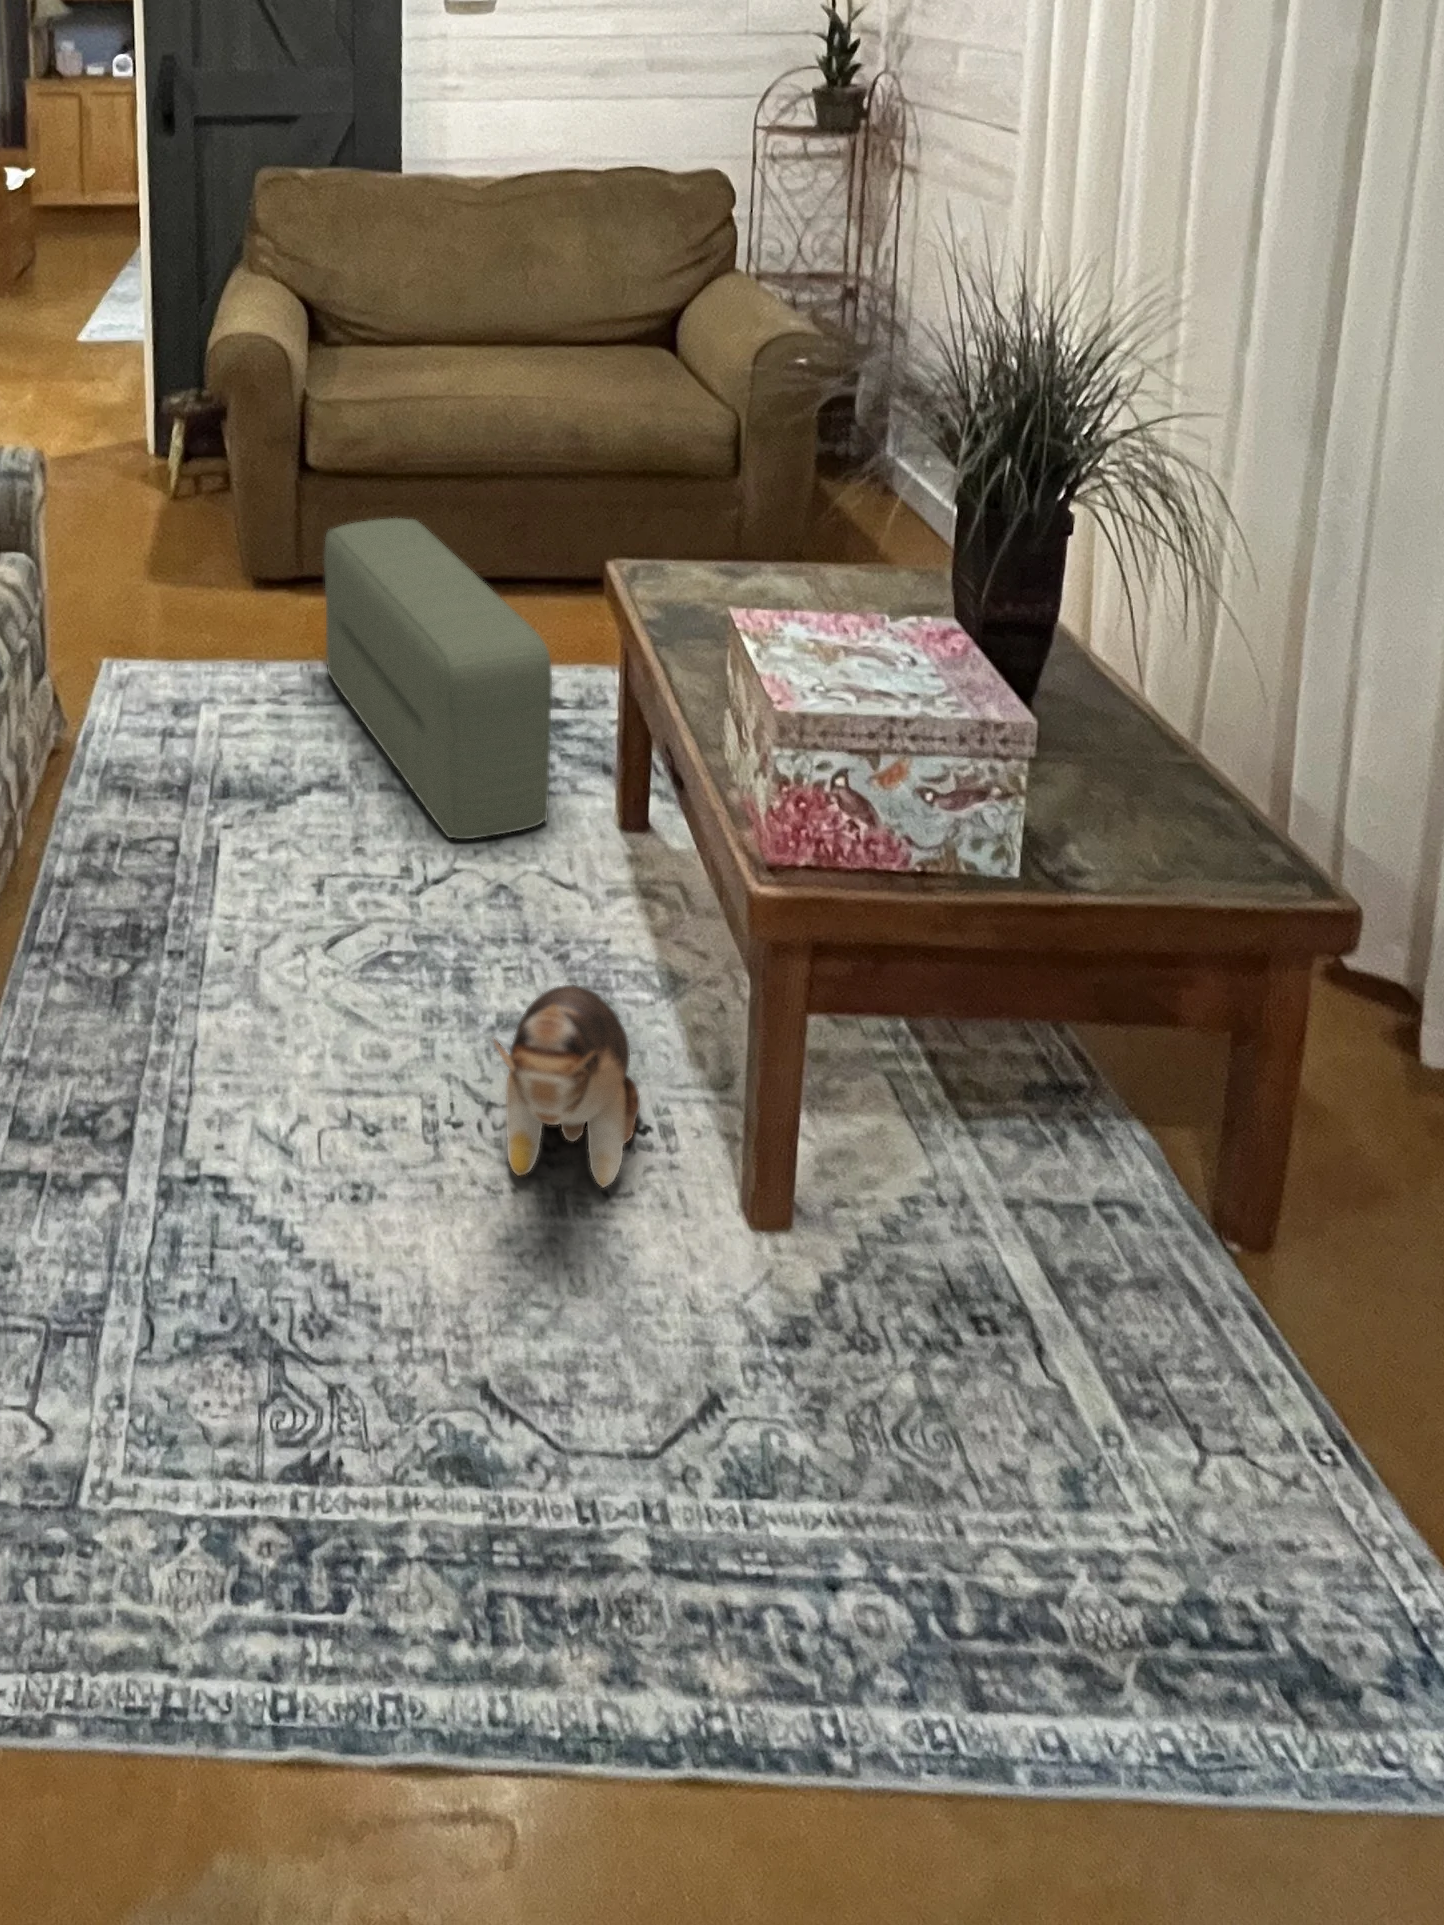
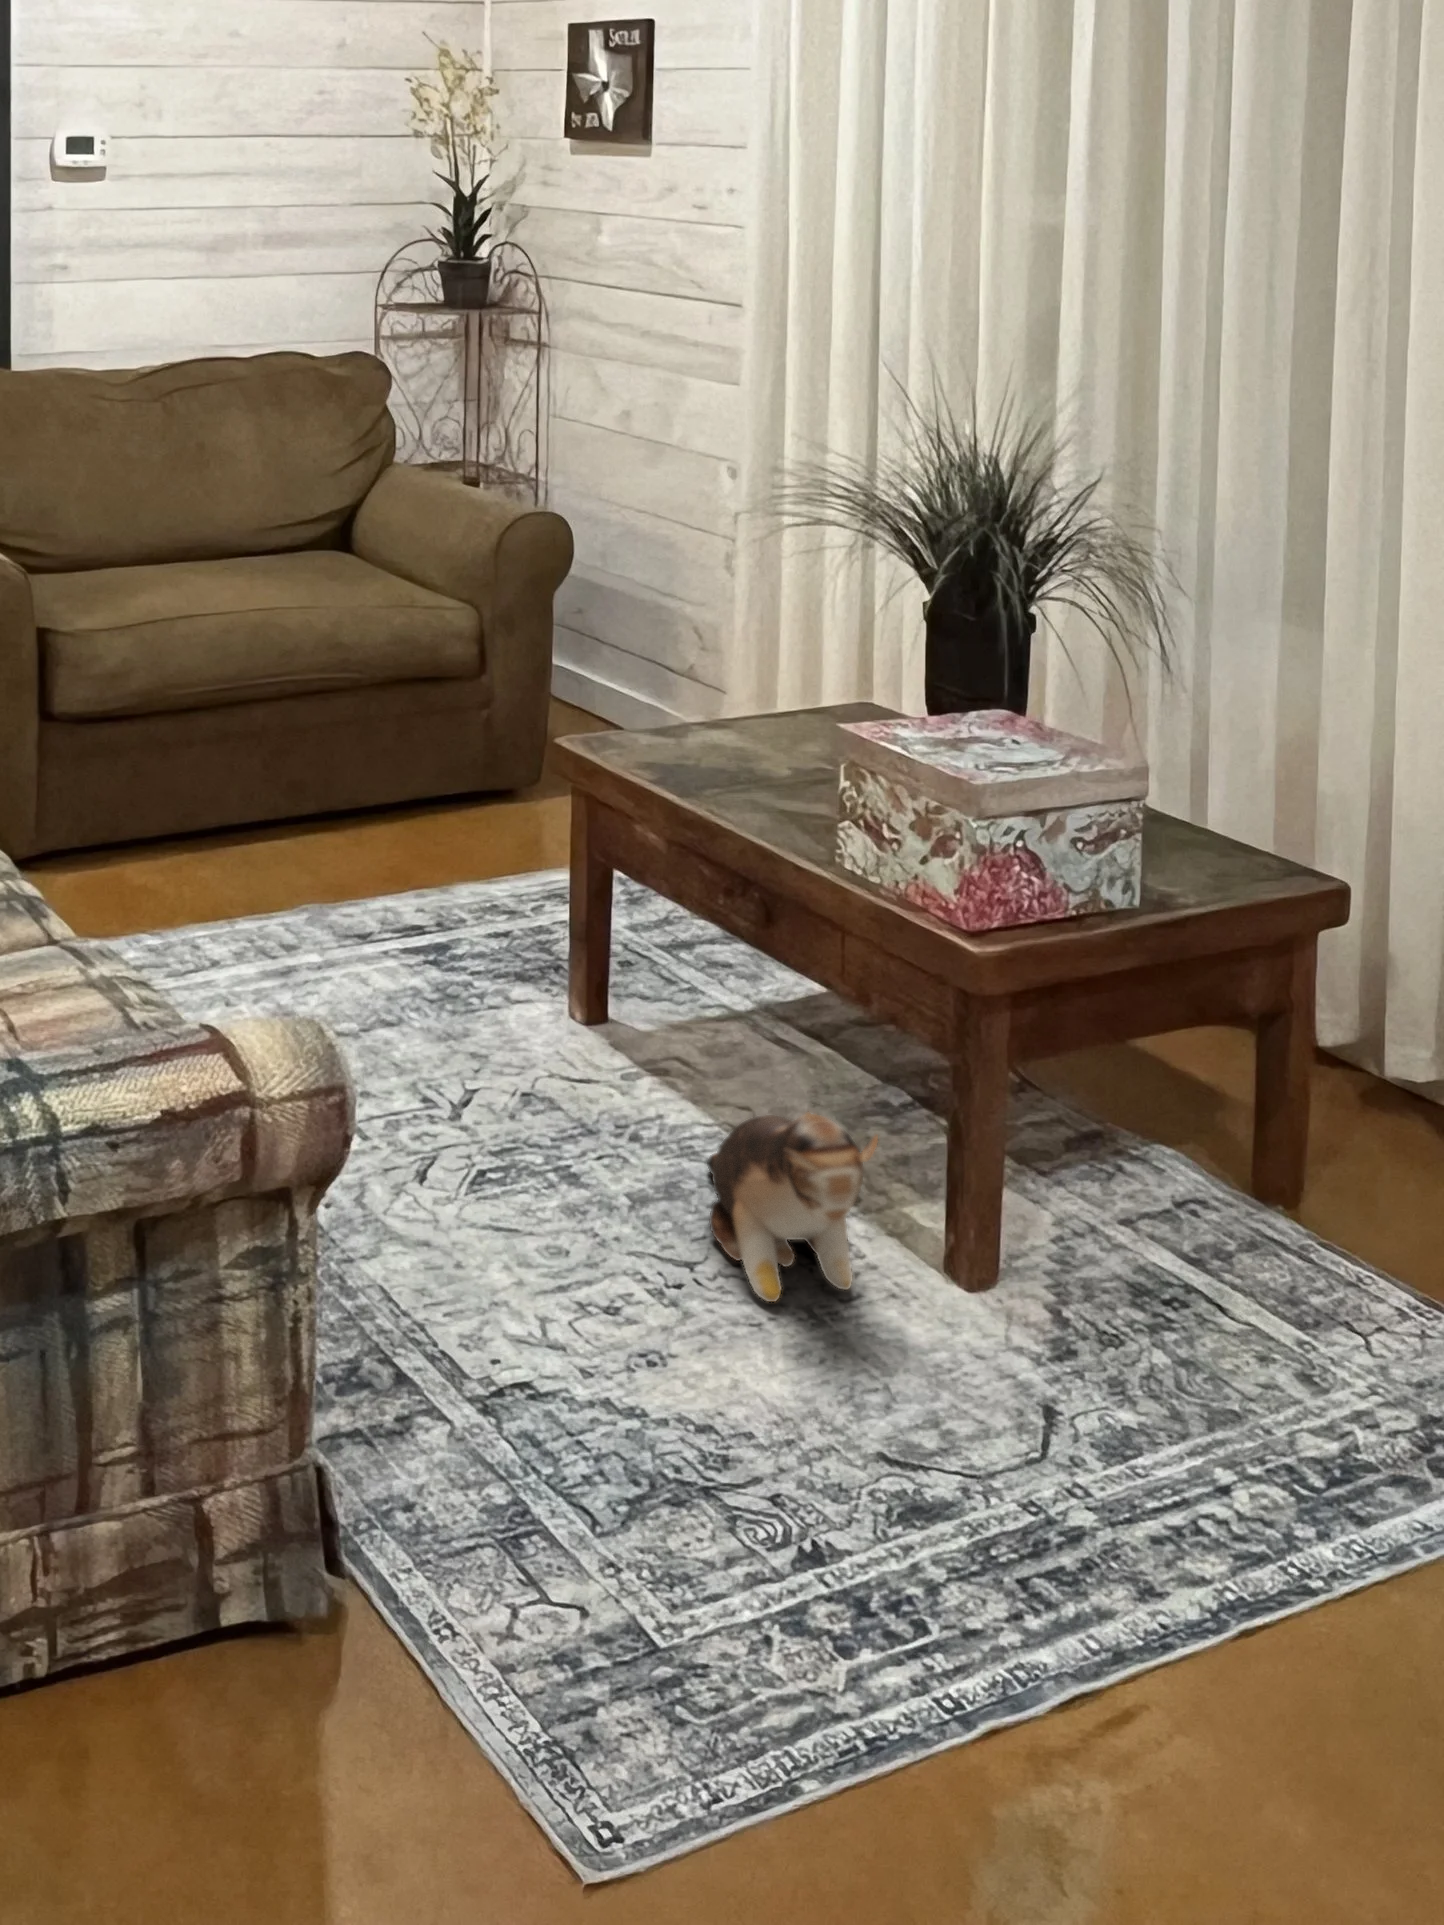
pouf: present [324,518,552,839] -> none [179,740,534,1058]

